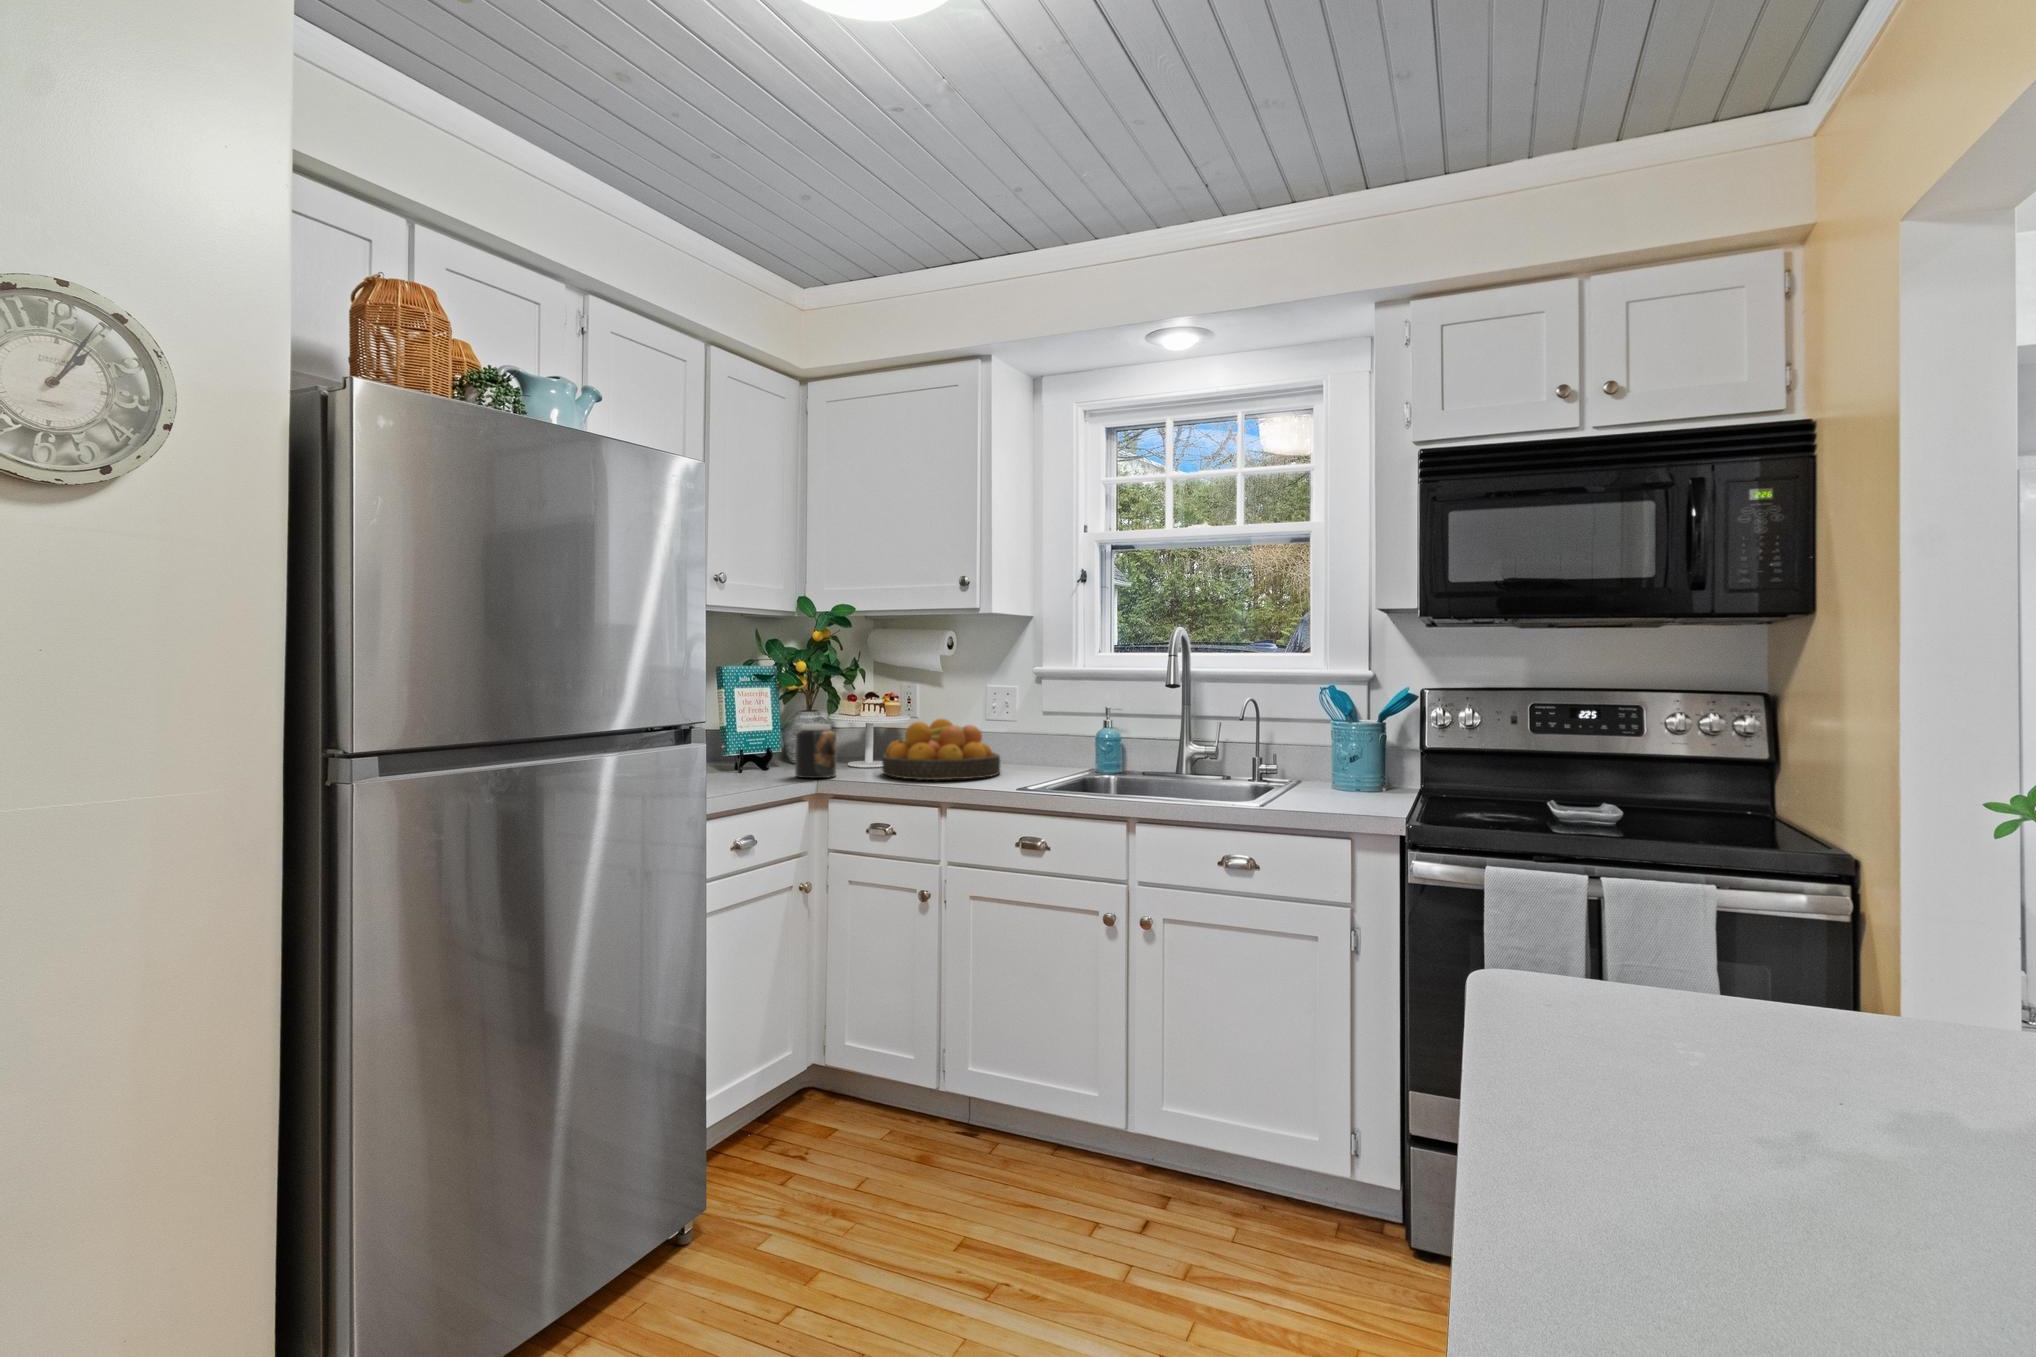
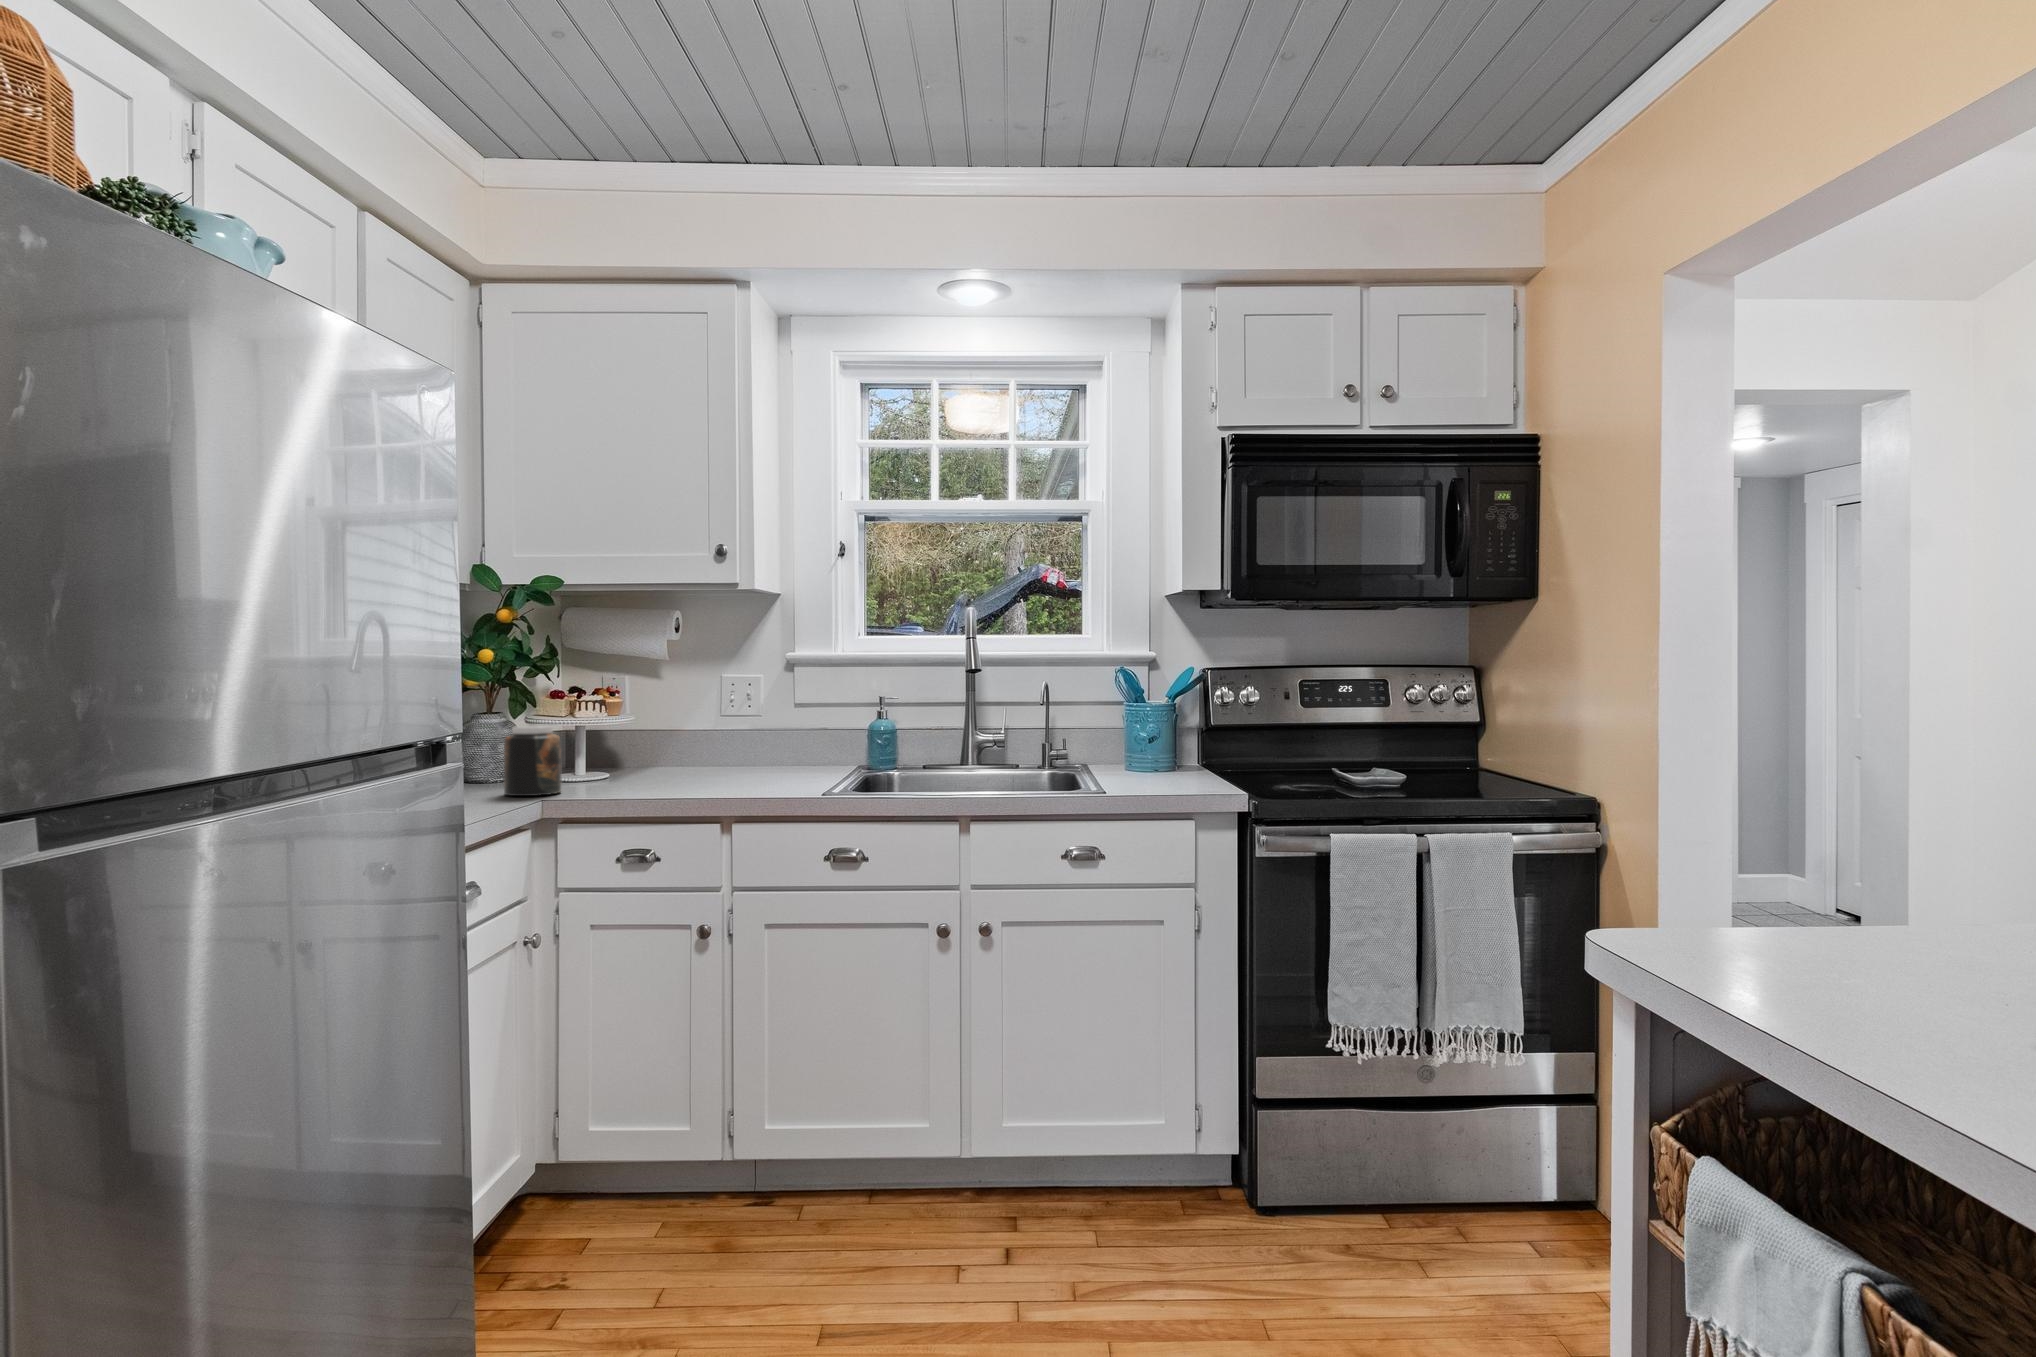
fruit bowl: present [882,719,1000,780] -> none [619,715,768,789]

